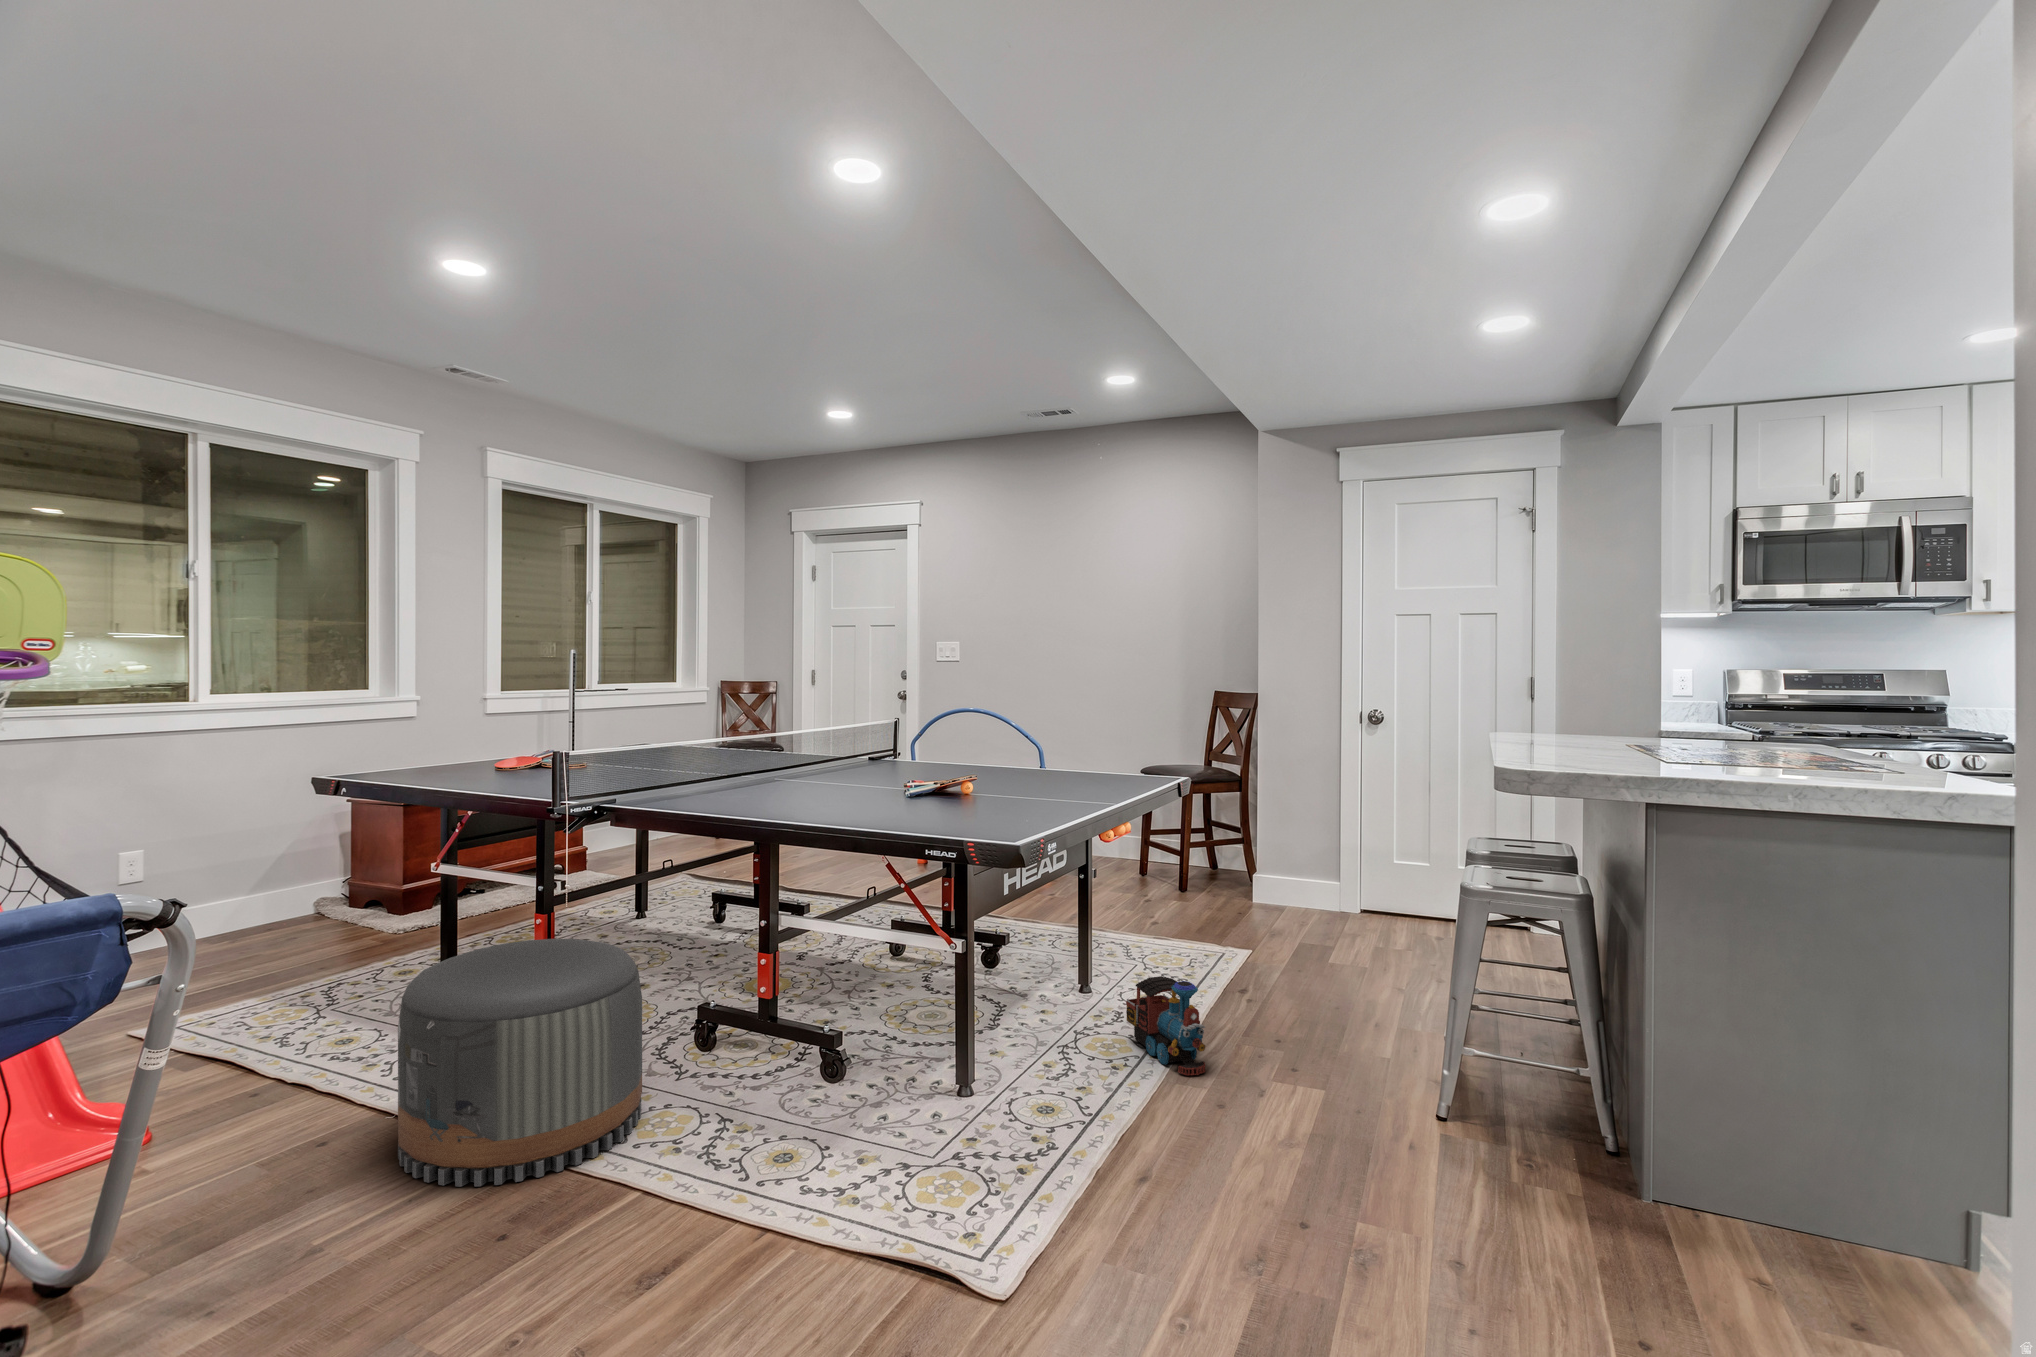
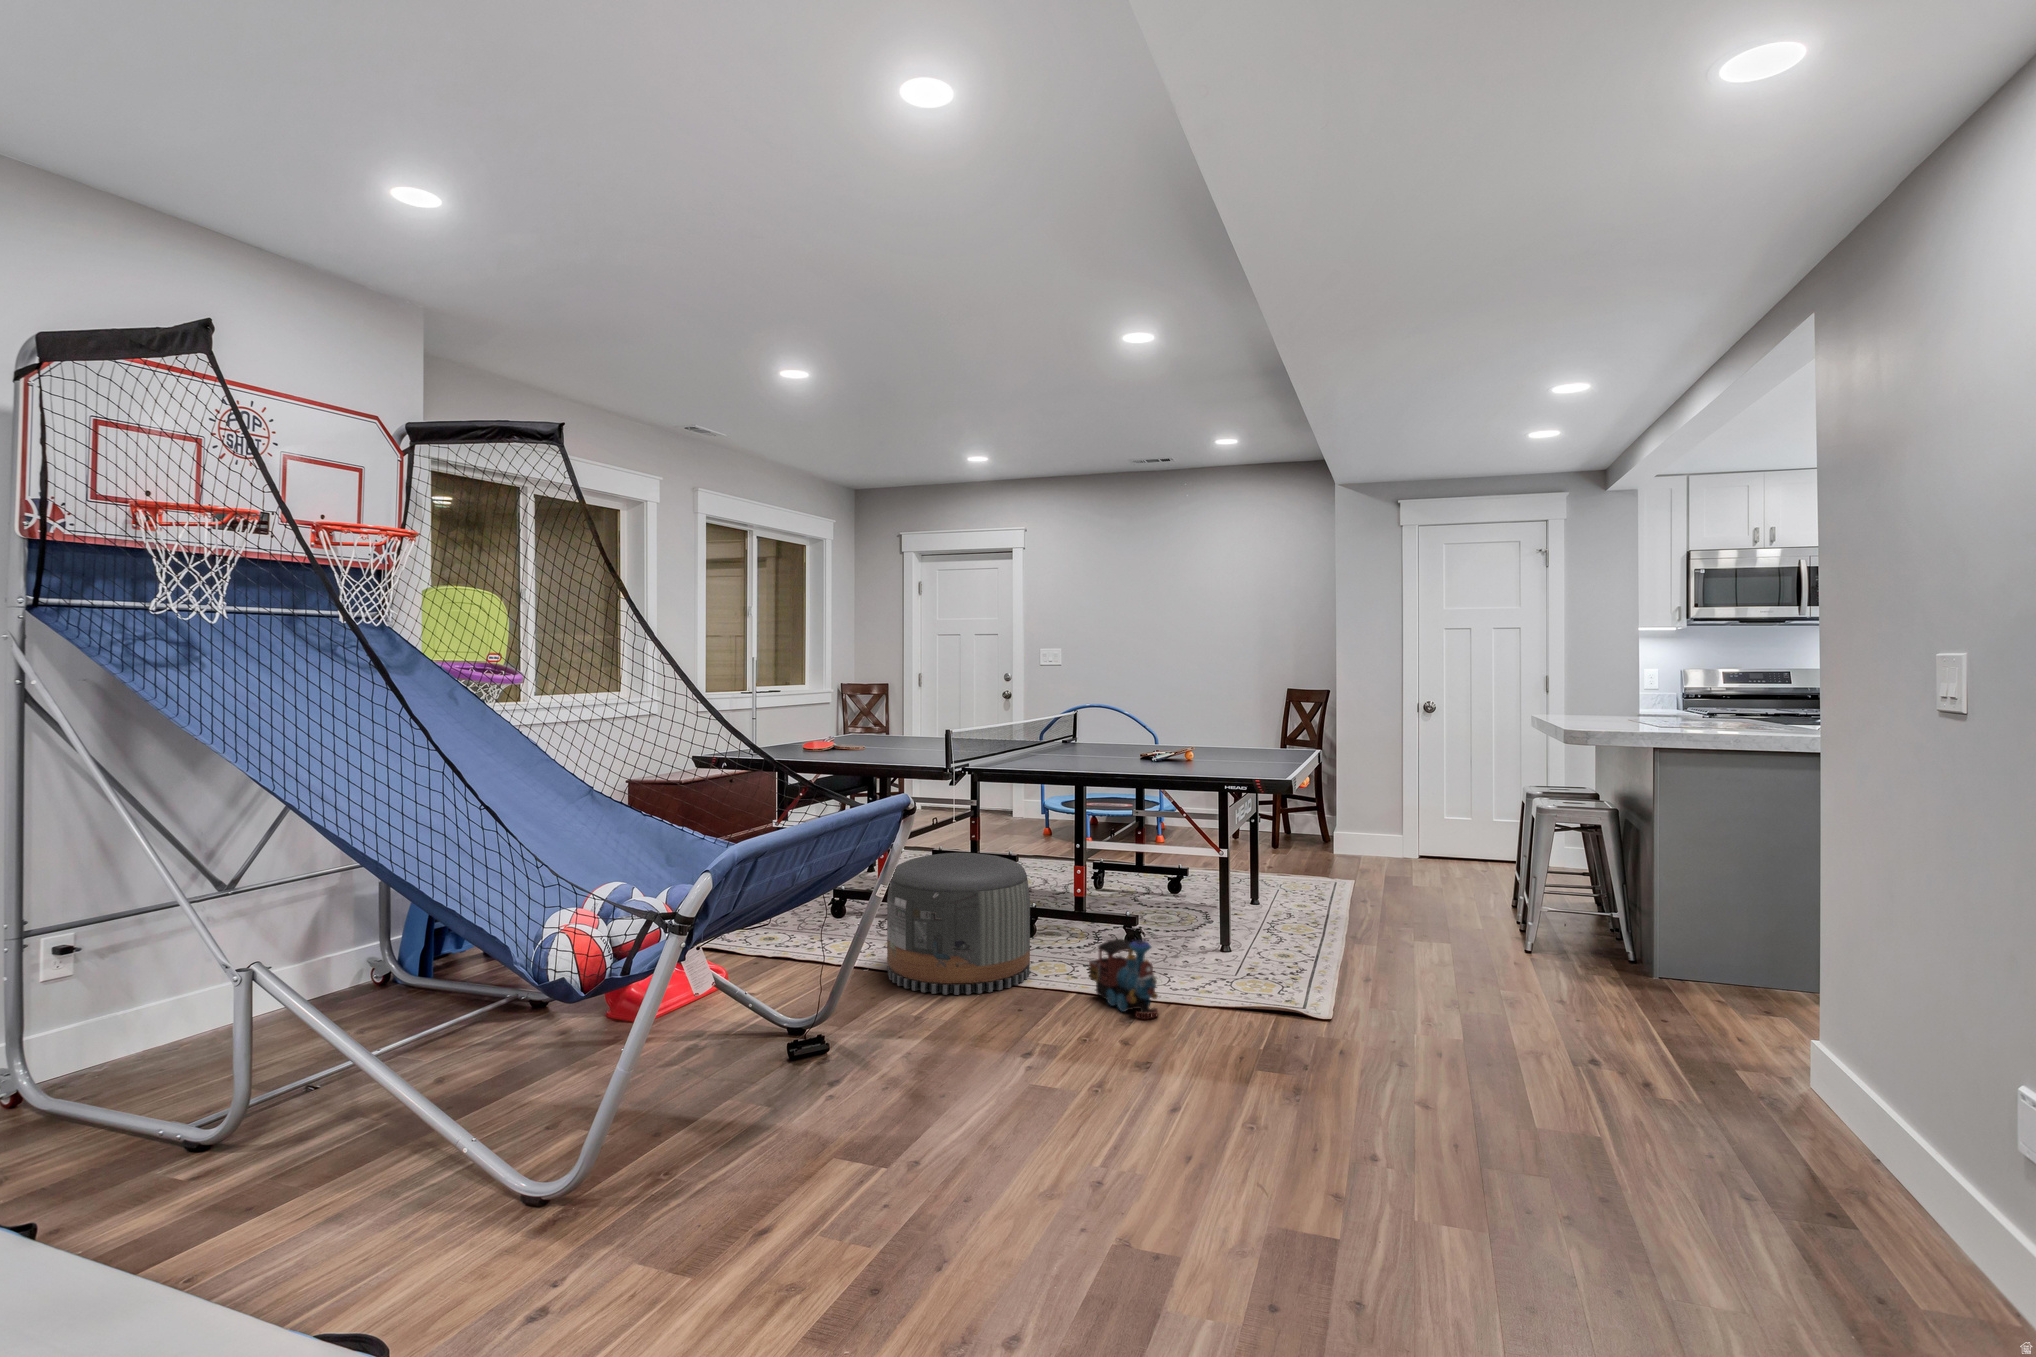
toy train: present [1126,976,1205,1075] -> present [1089,939,1158,1019]

